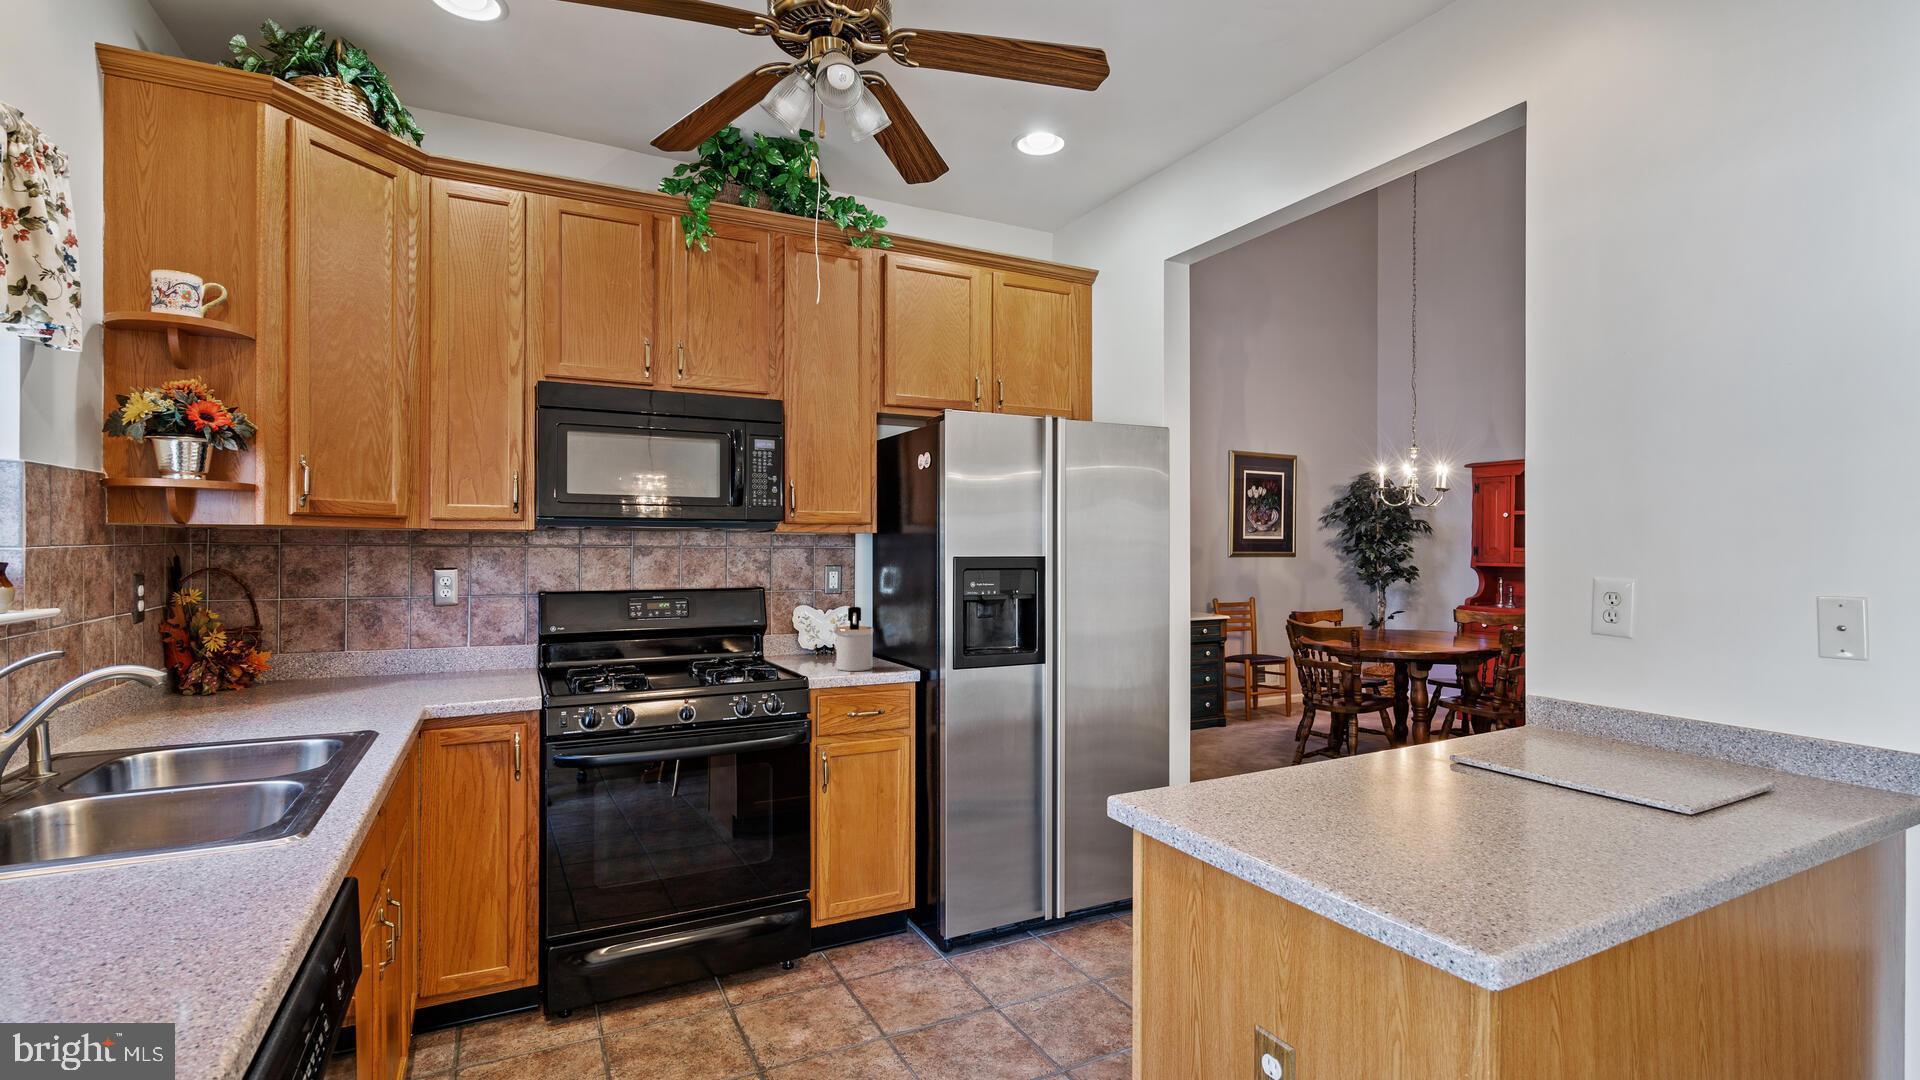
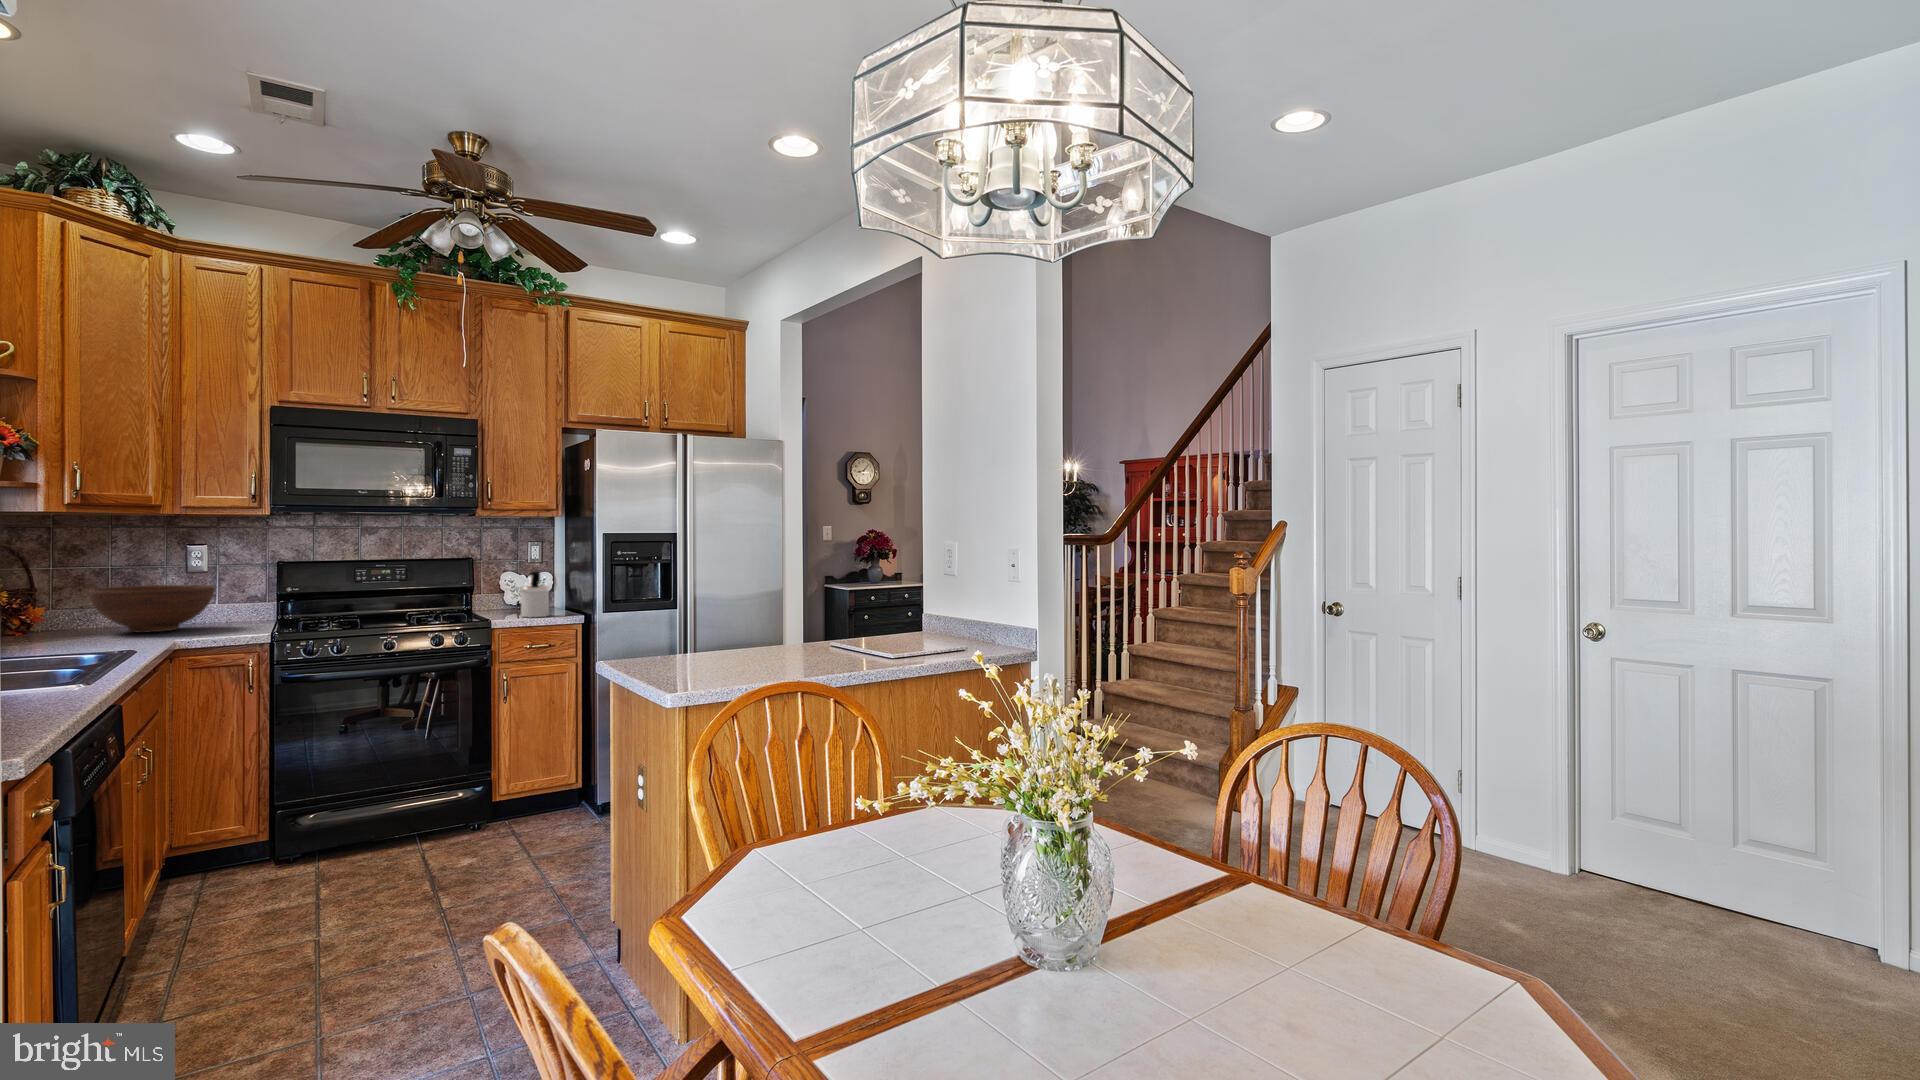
fruit bowl: none [317,623,467,692] -> present [89,585,215,633]

